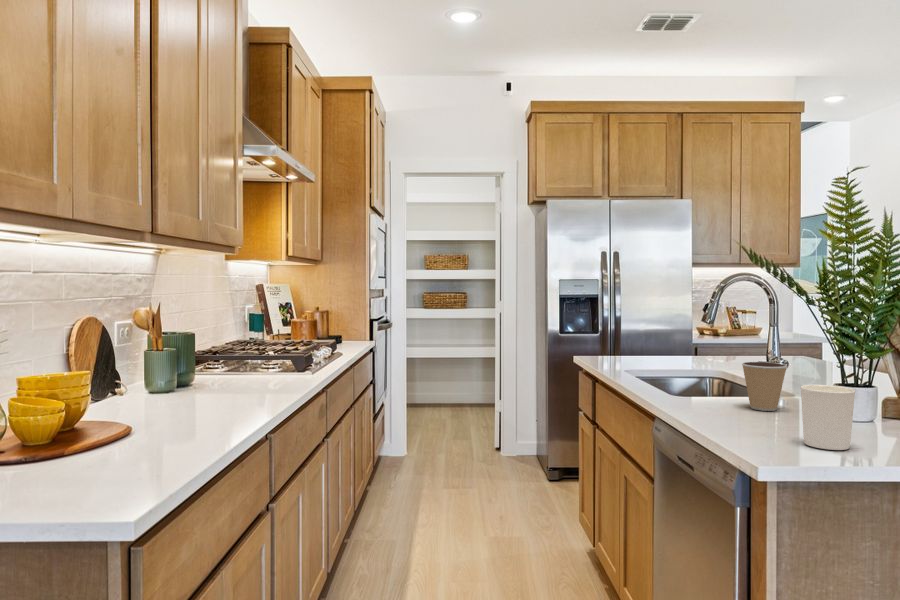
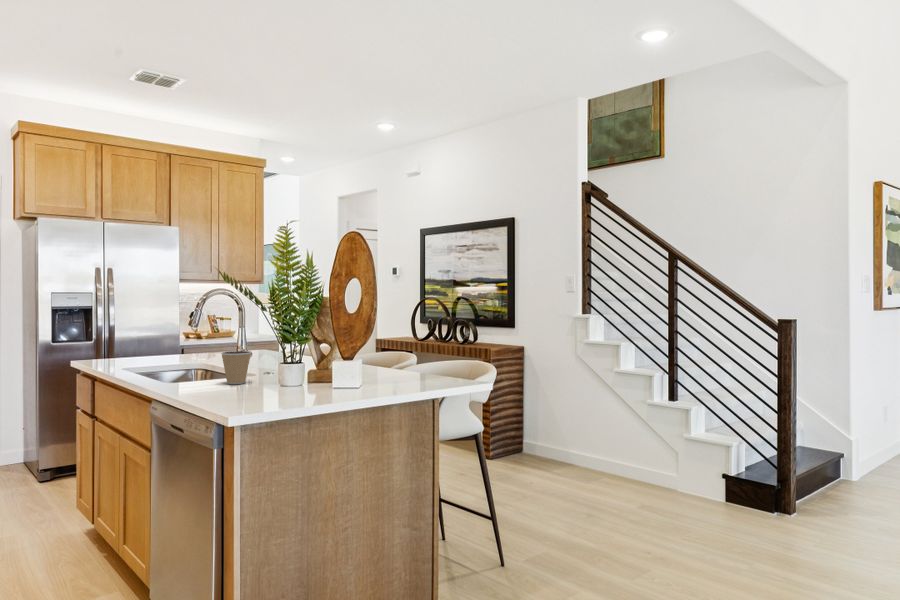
candle holder: present [801,385,855,450] -> none [259,361,290,400]

